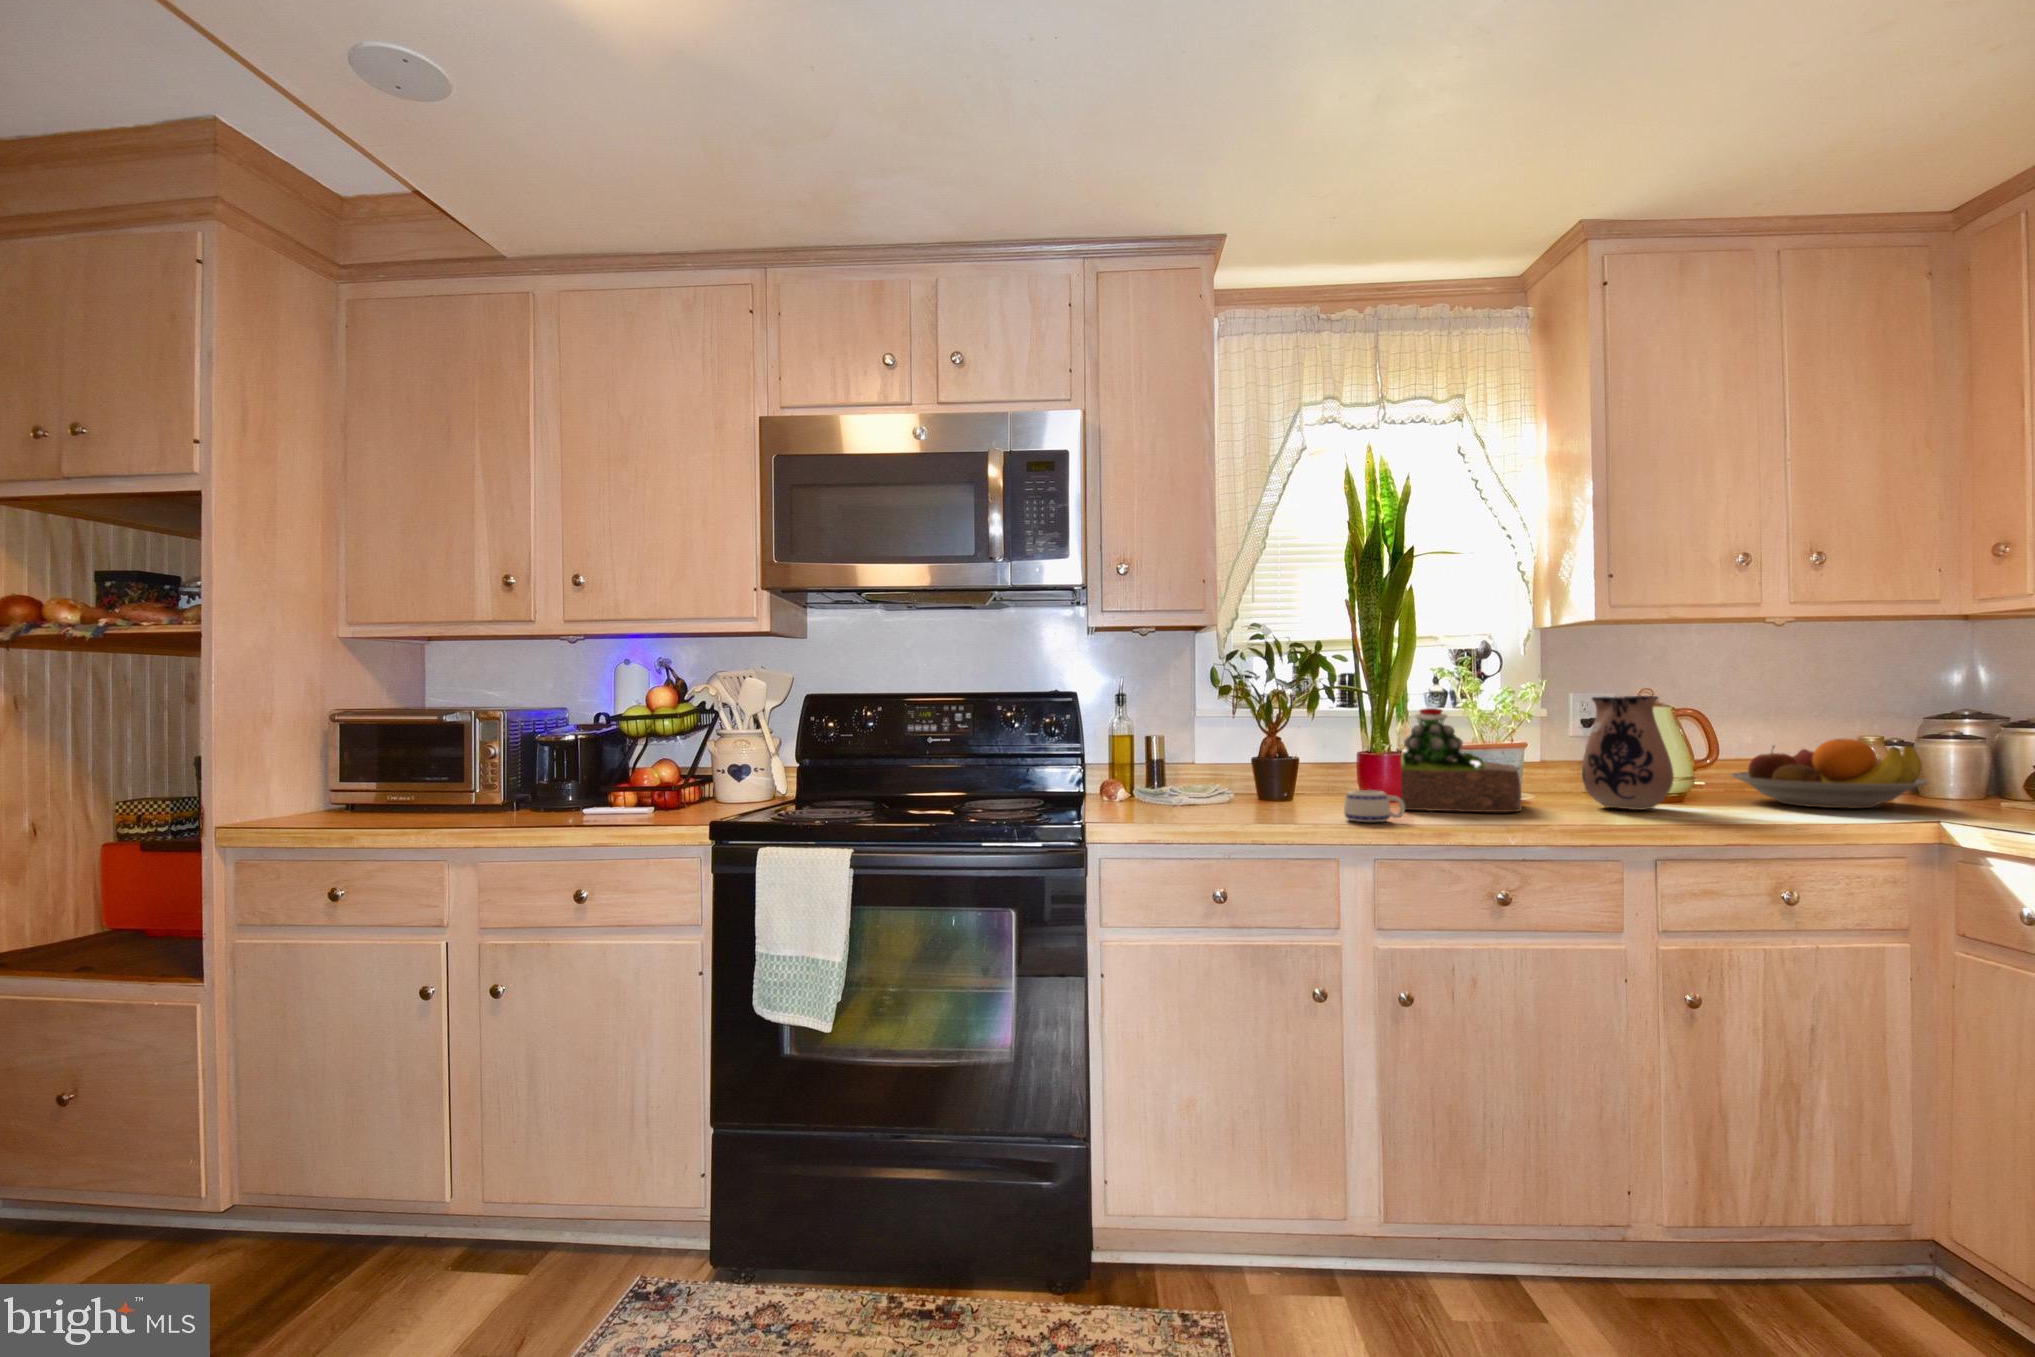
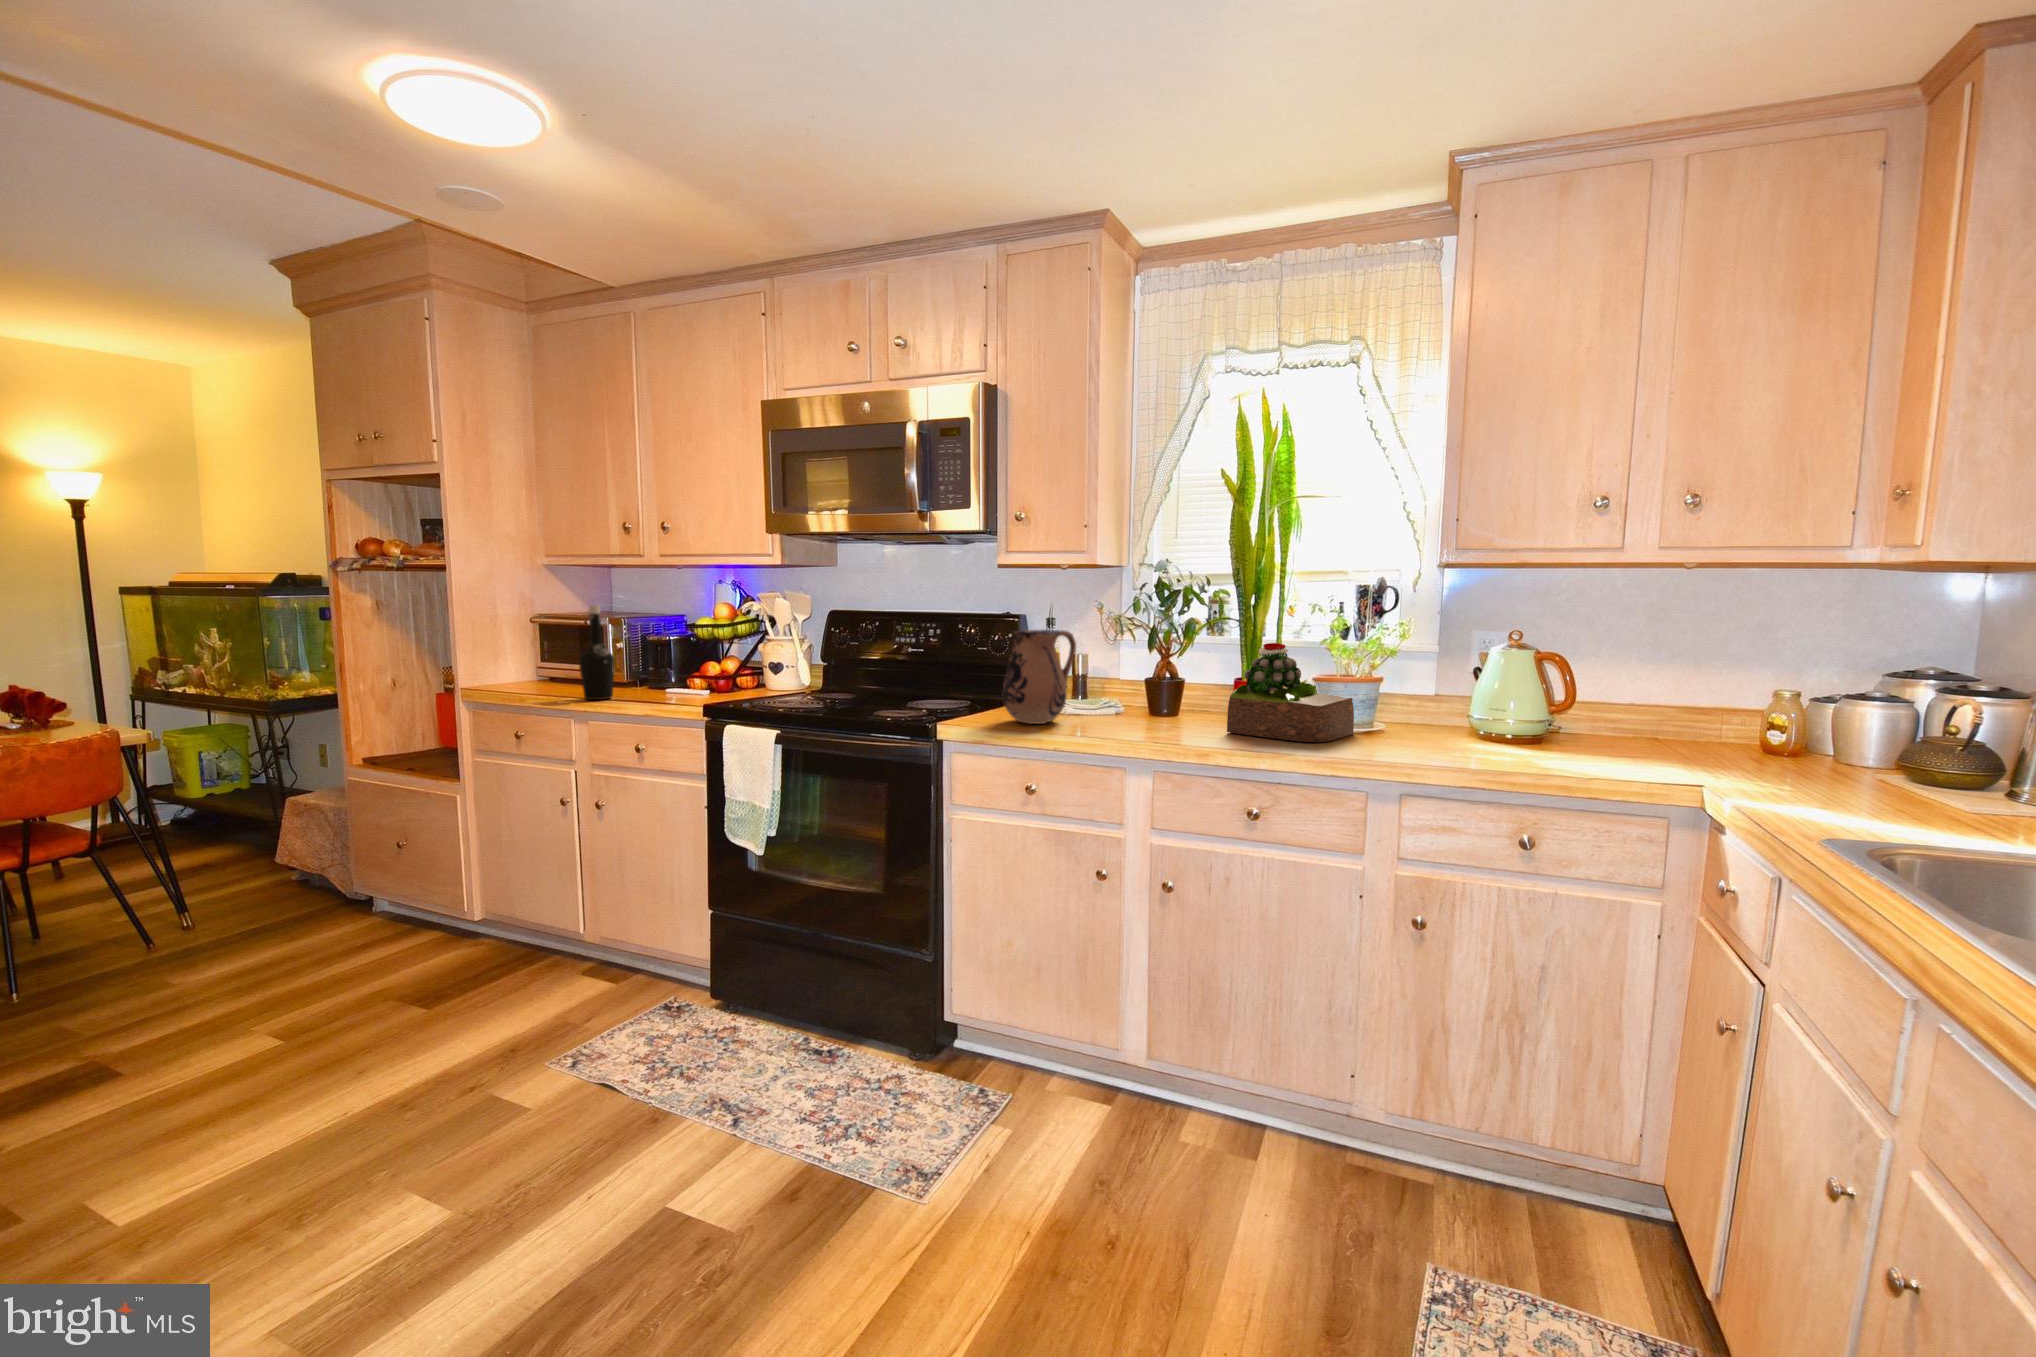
bottle: none [470,687,523,828] -> present [579,605,615,700]
ceramic pitcher: present [1582,696,1674,810] -> present [1002,630,1076,724]
fruit bowl: present [1731,739,1929,808] -> none [1579,694,1772,766]
mug: present [1344,790,1405,822] -> none [1147,714,1192,742]

